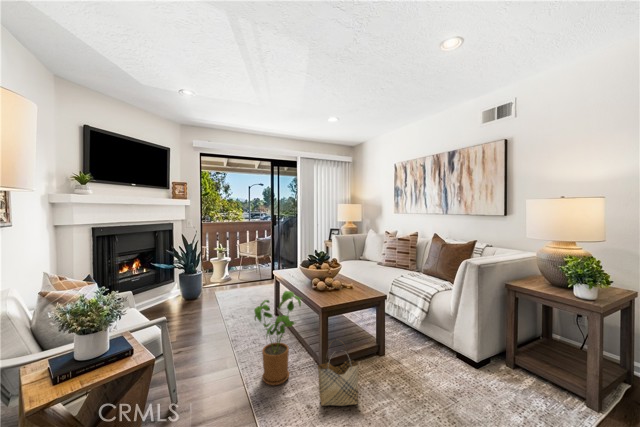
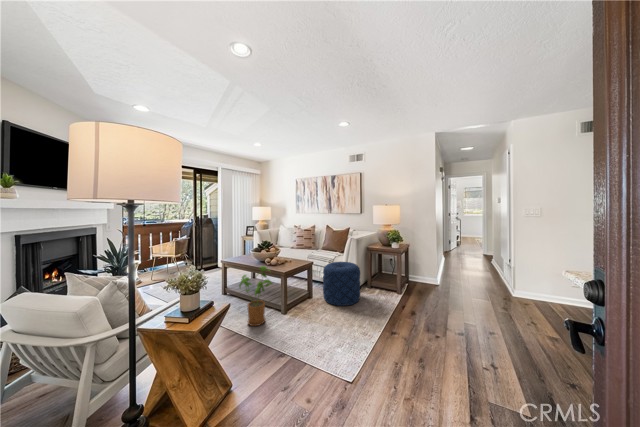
pouf: none [401,301,480,397] -> present [323,262,360,306]
woven basket: present [318,339,359,406] -> none [290,288,312,325]

